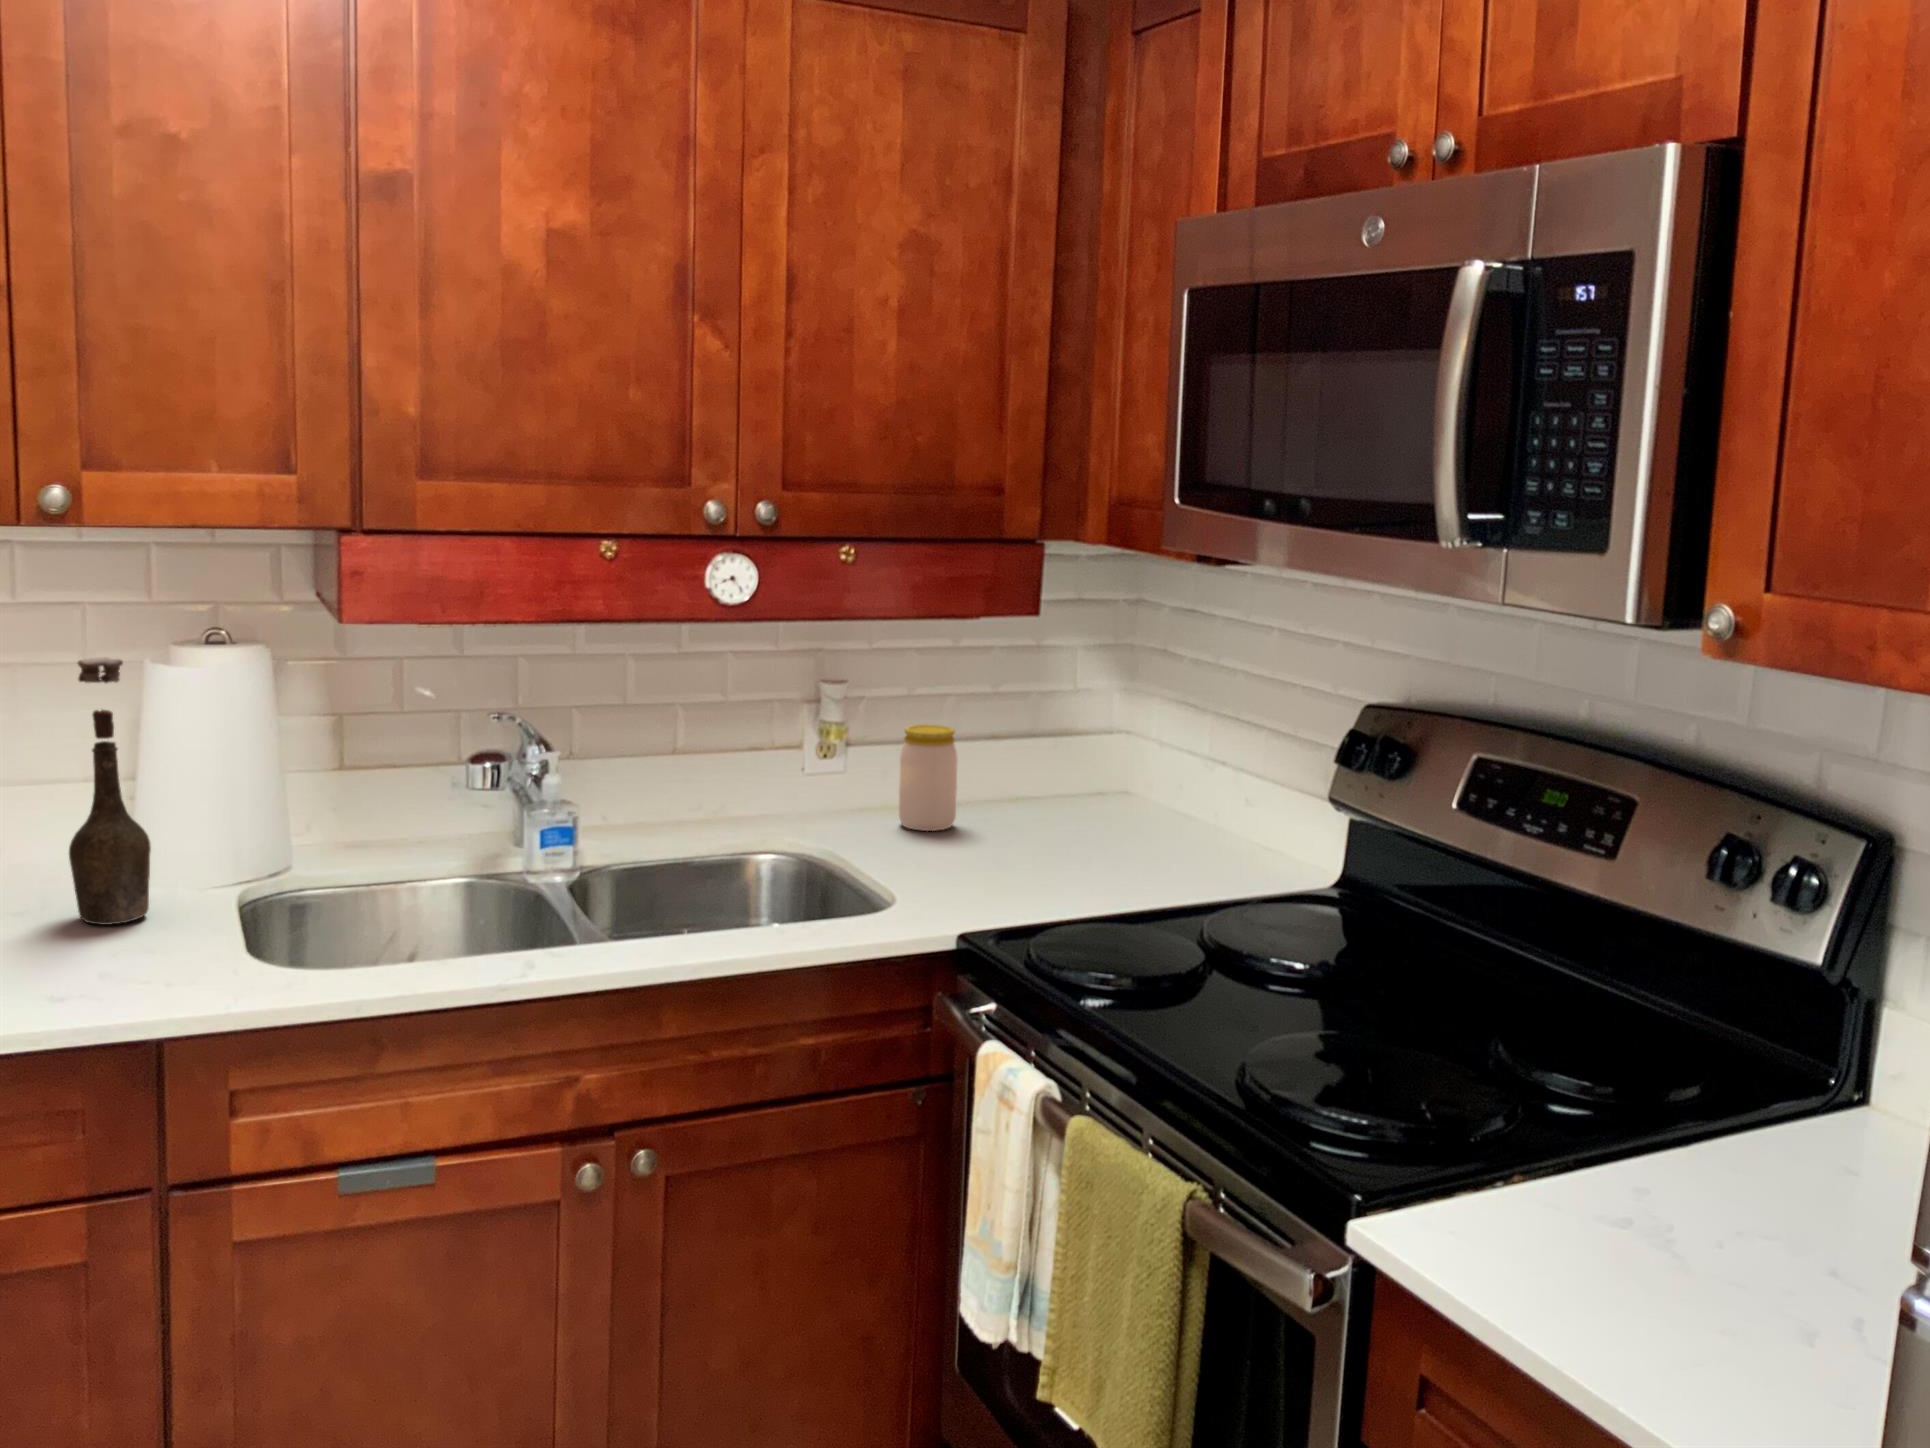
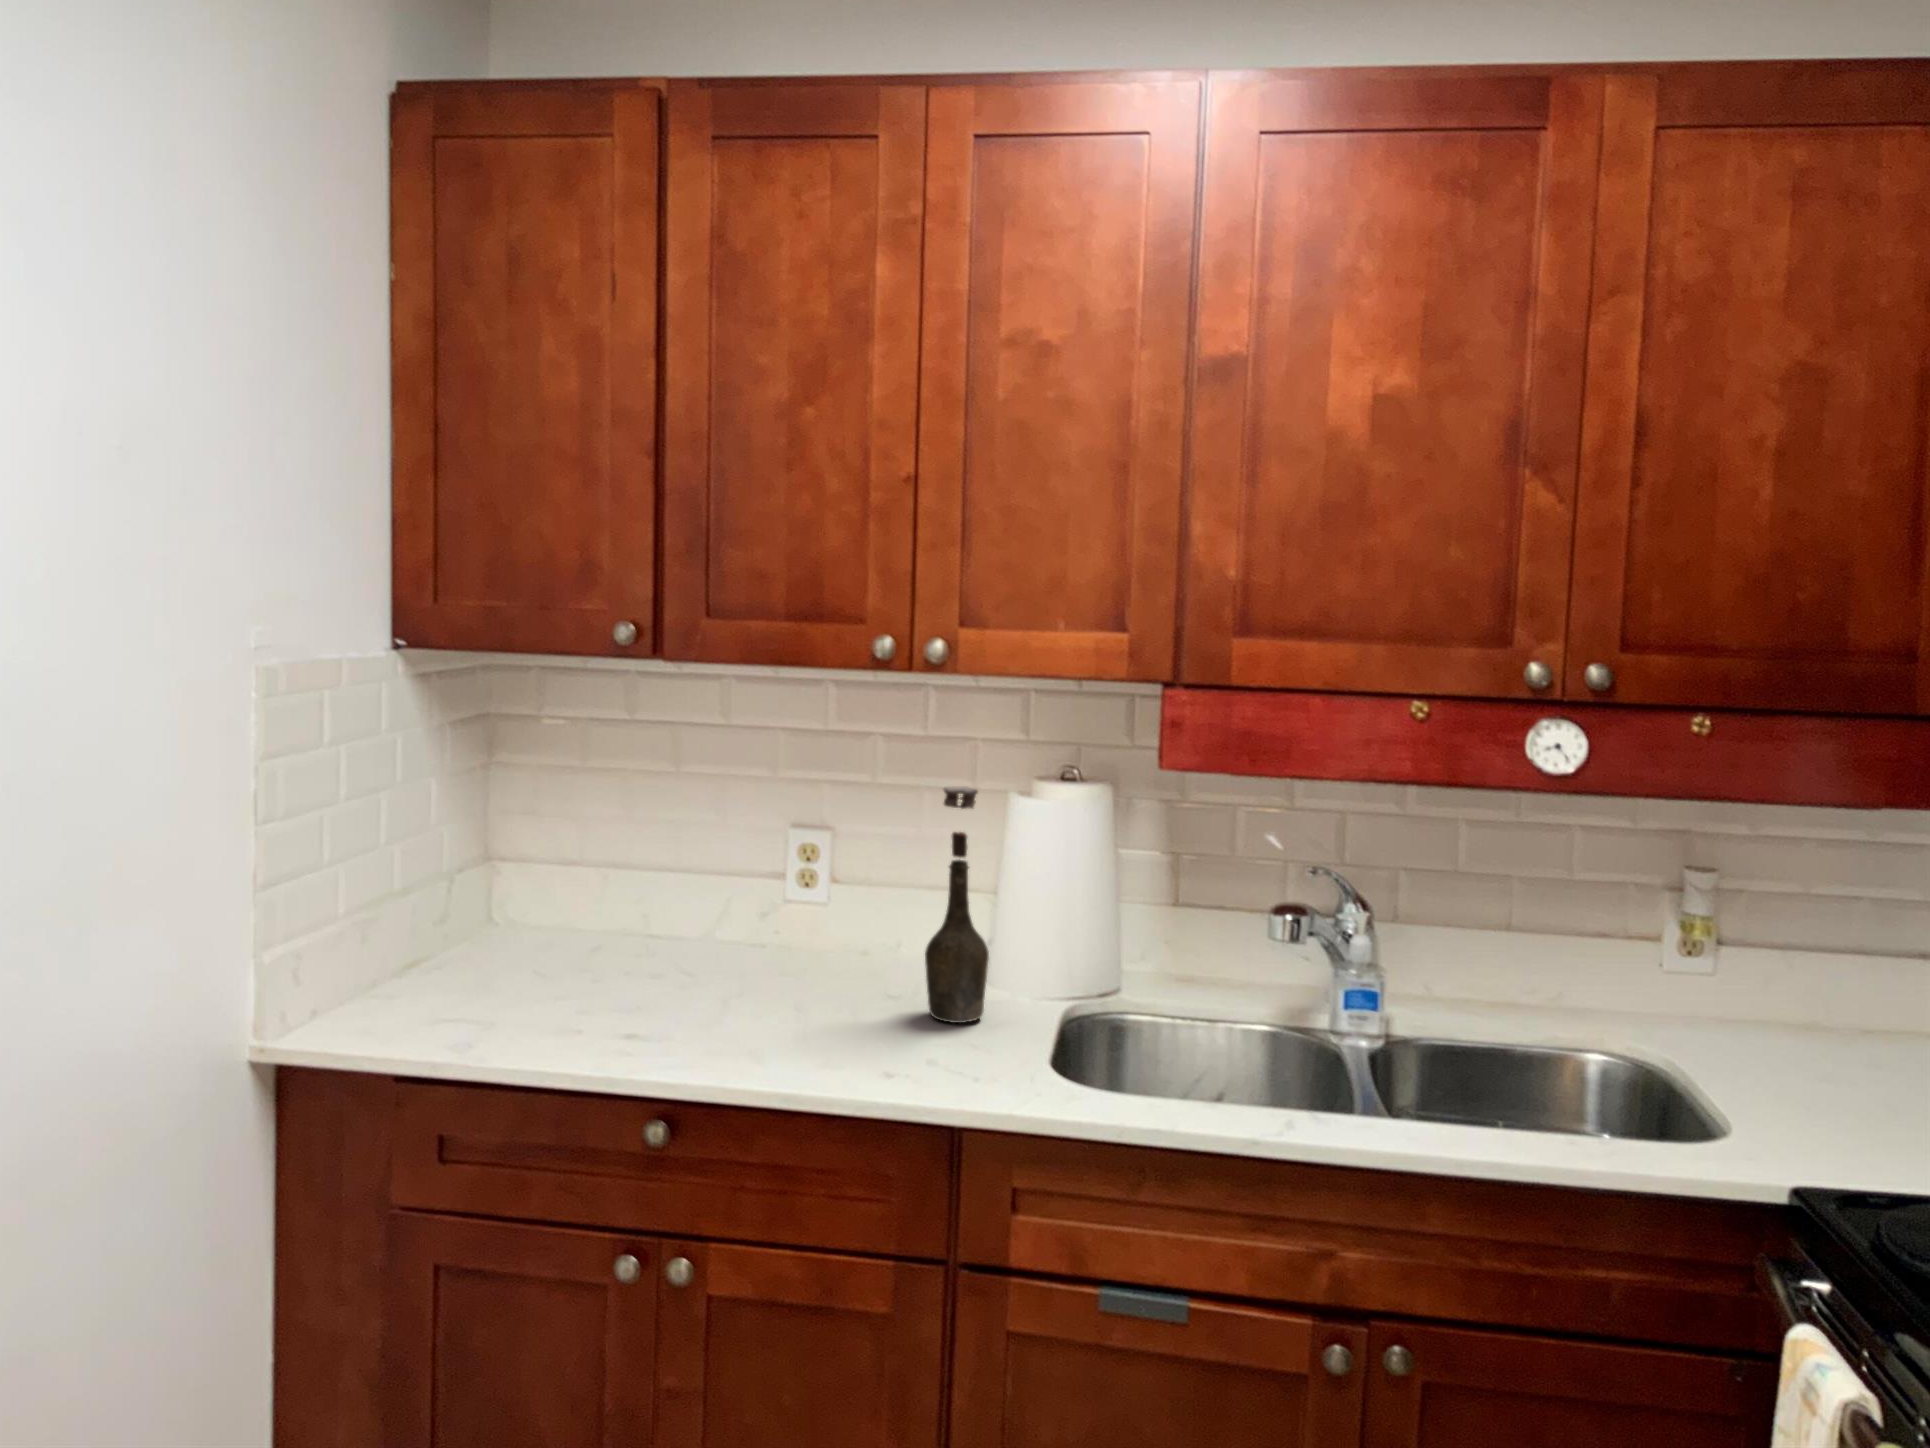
jar: present [899,724,957,831] -> none [1772,929,1852,1057]

